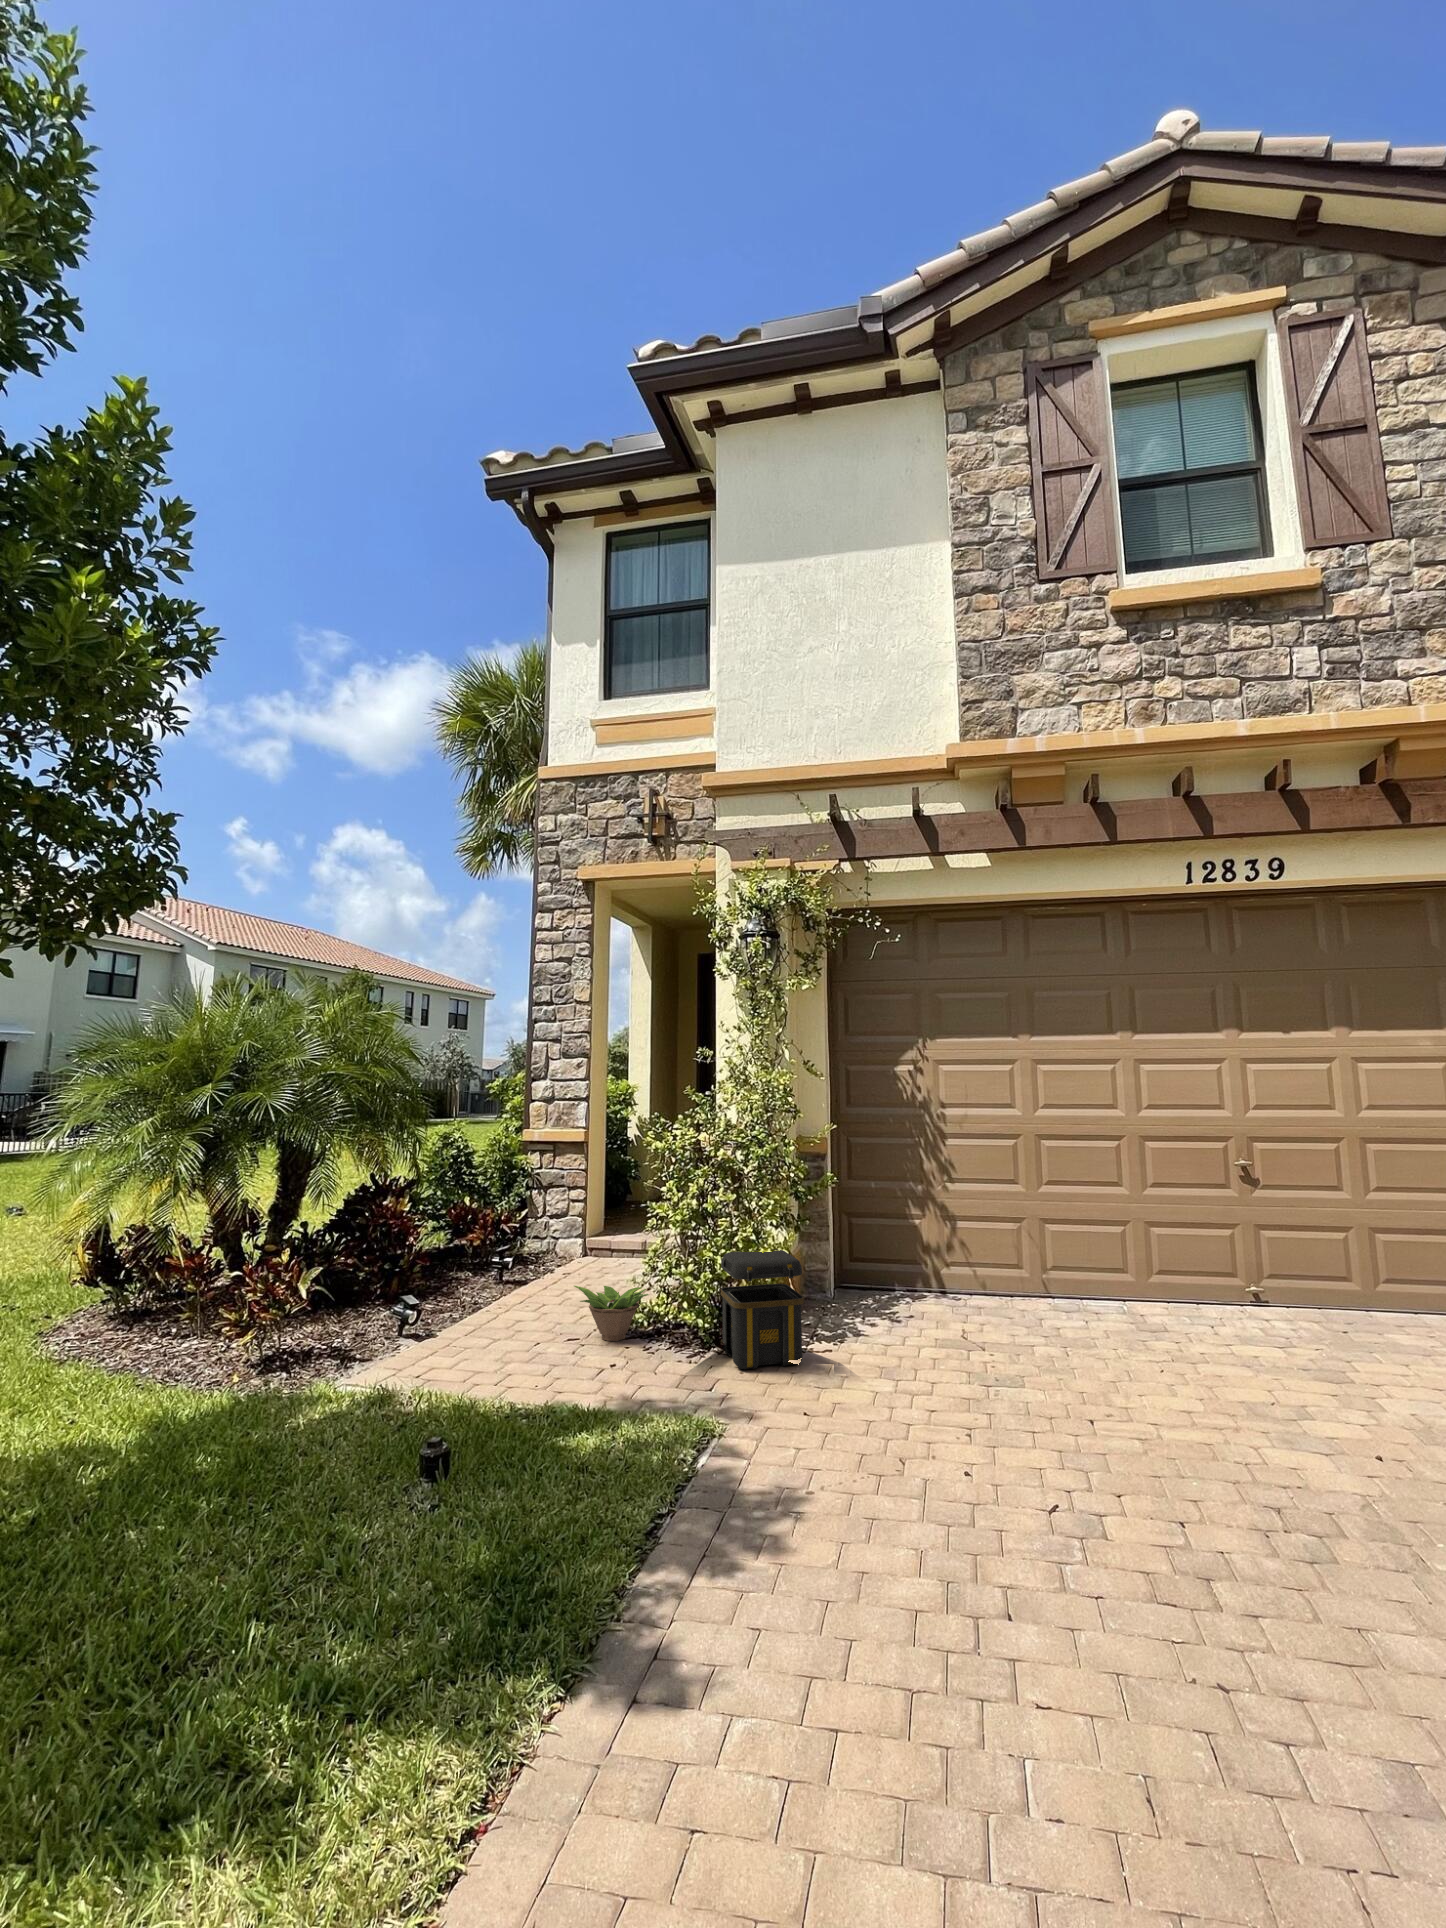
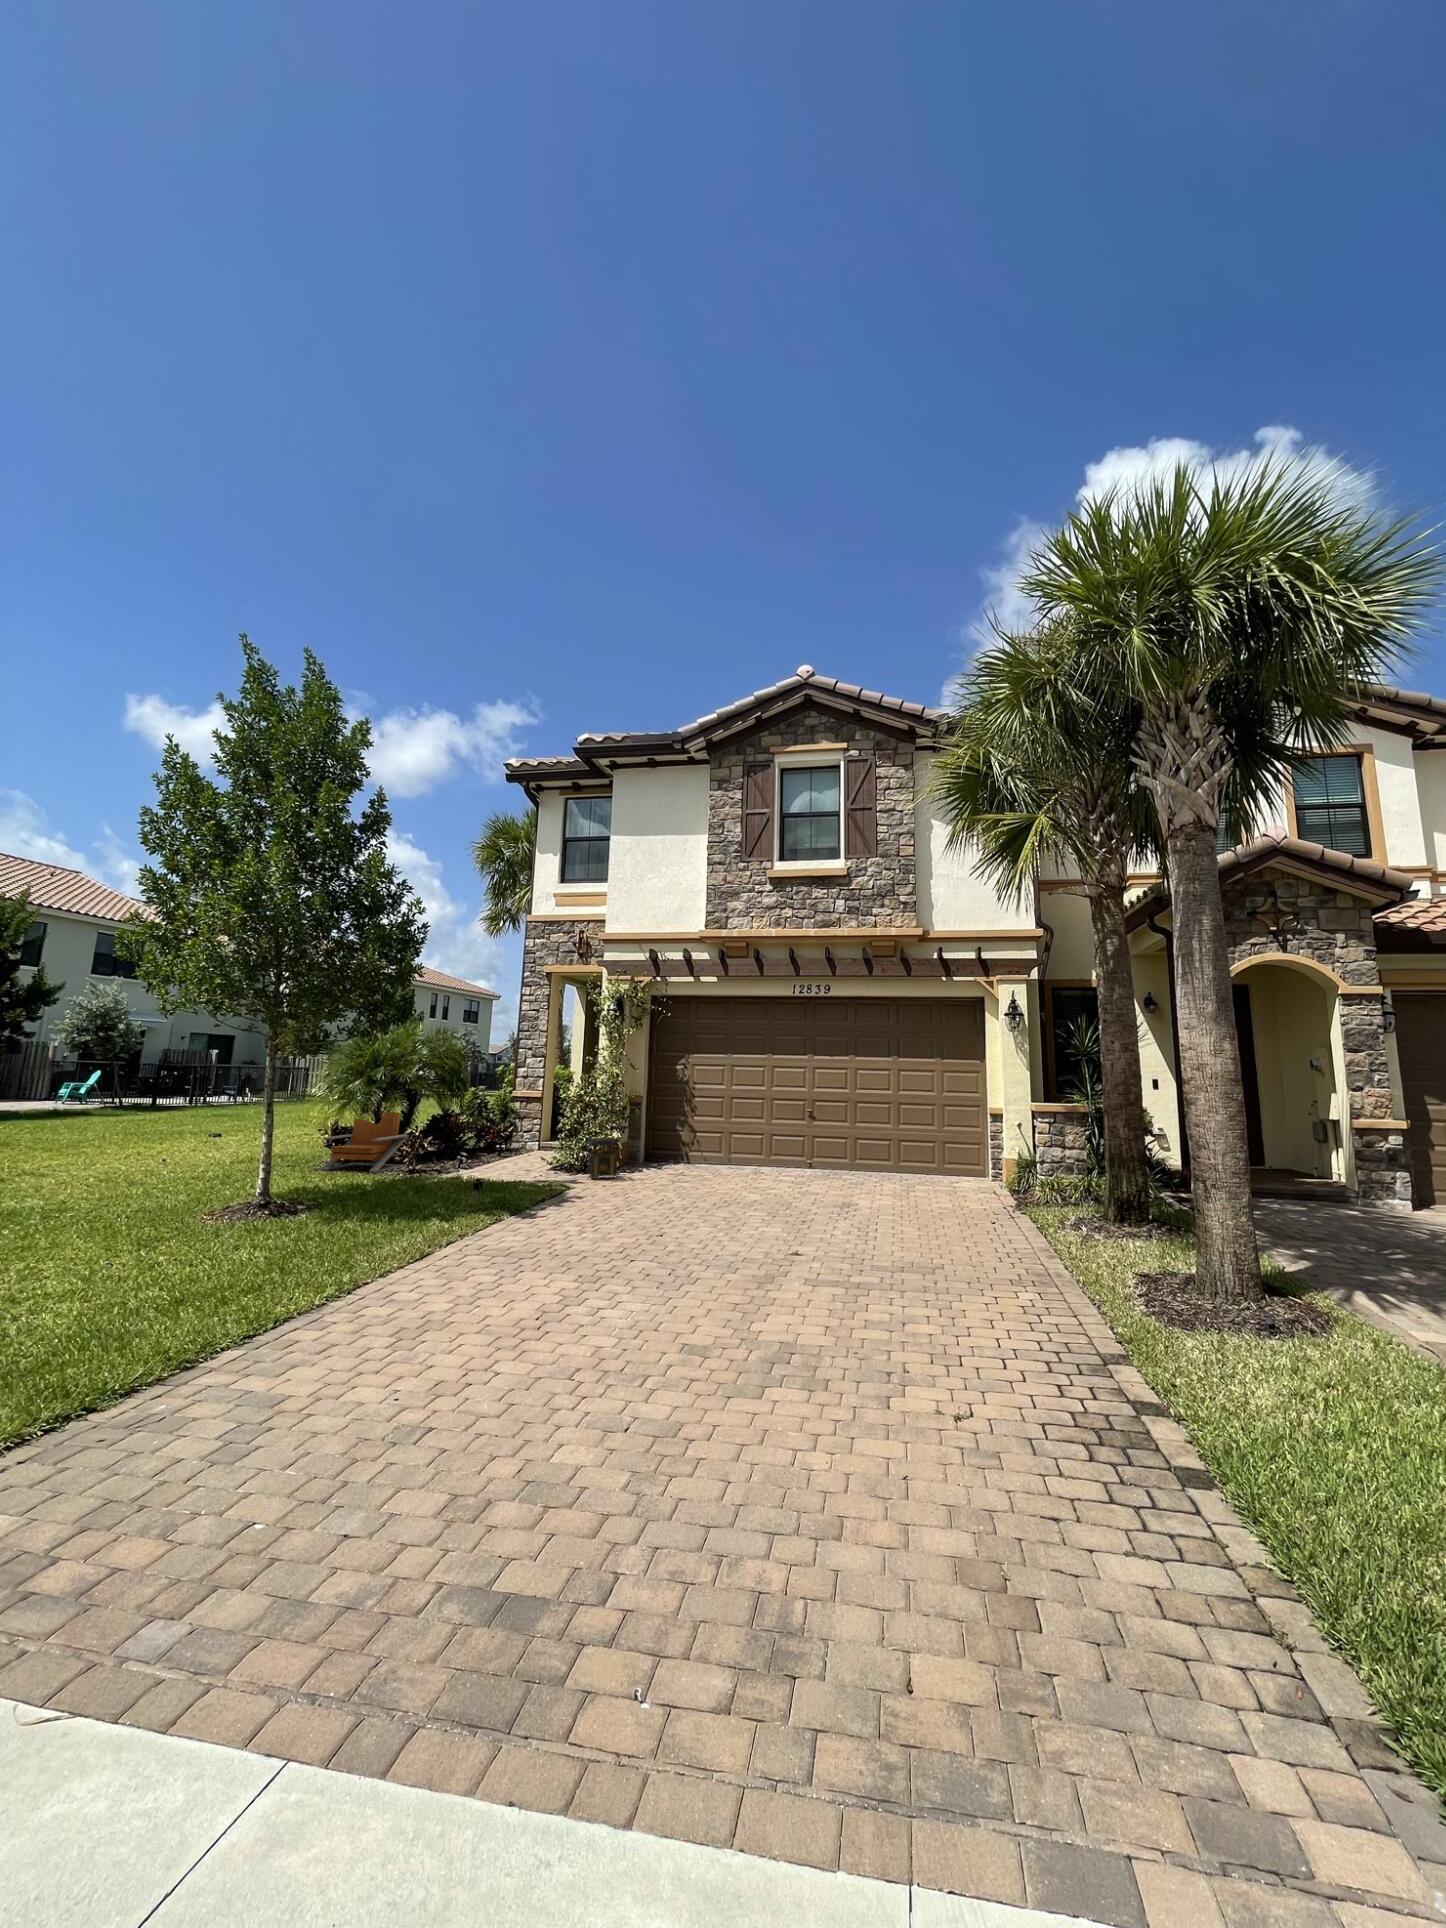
lounge chair: none [39,1192,270,1361] -> present [321,1112,408,1172]
decorative plant: present [574,1286,649,1341] -> none [531,1150,560,1171]

